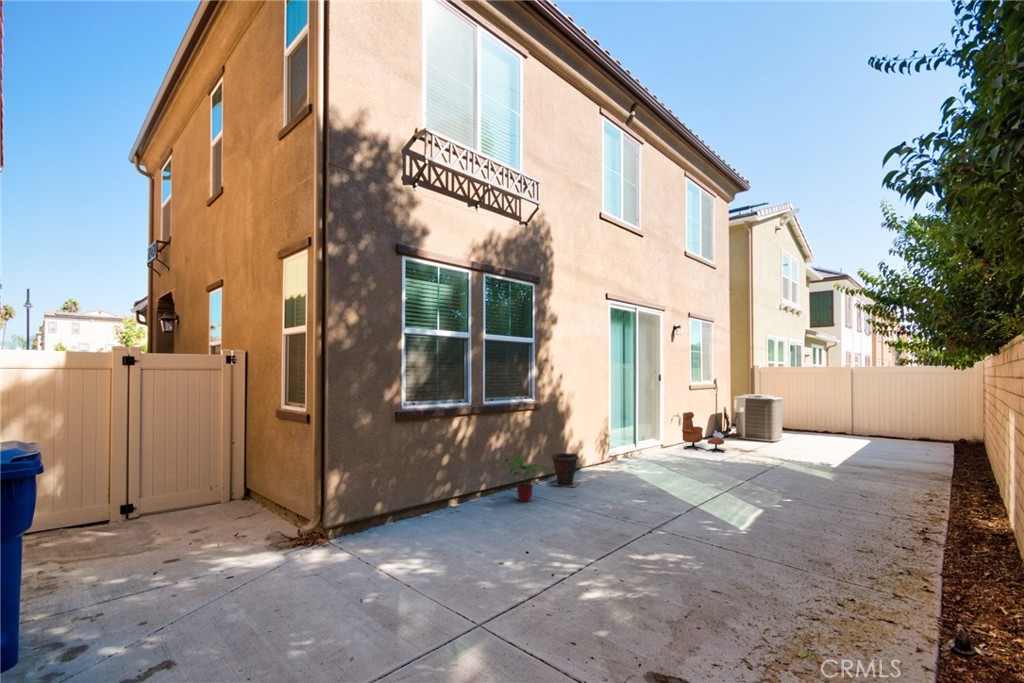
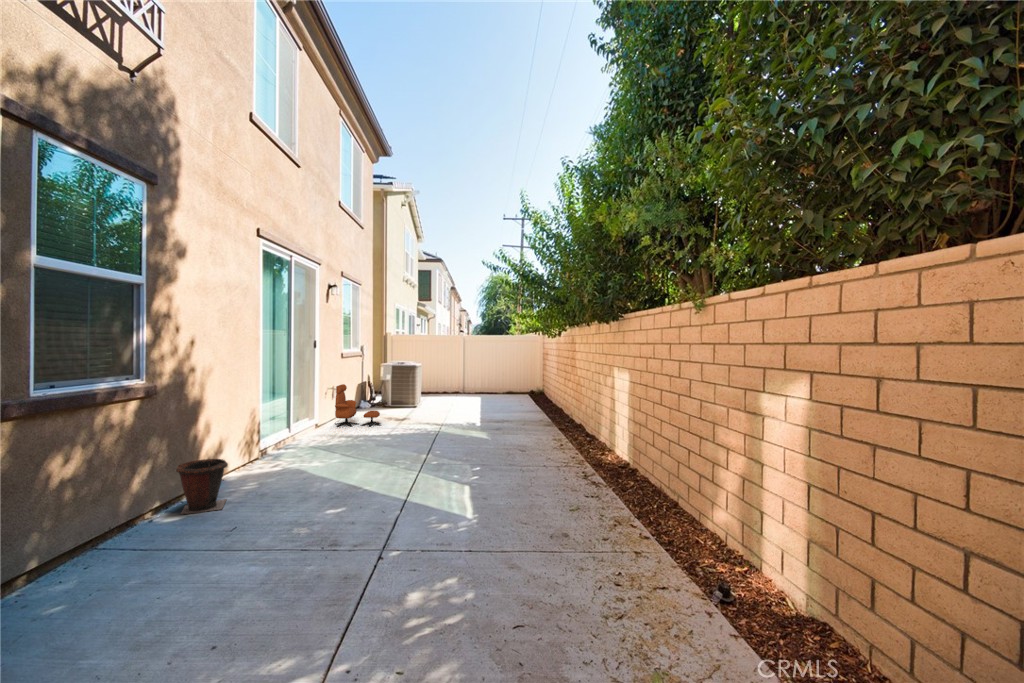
potted plant: present [505,457,546,502] -> none [85,485,184,562]

